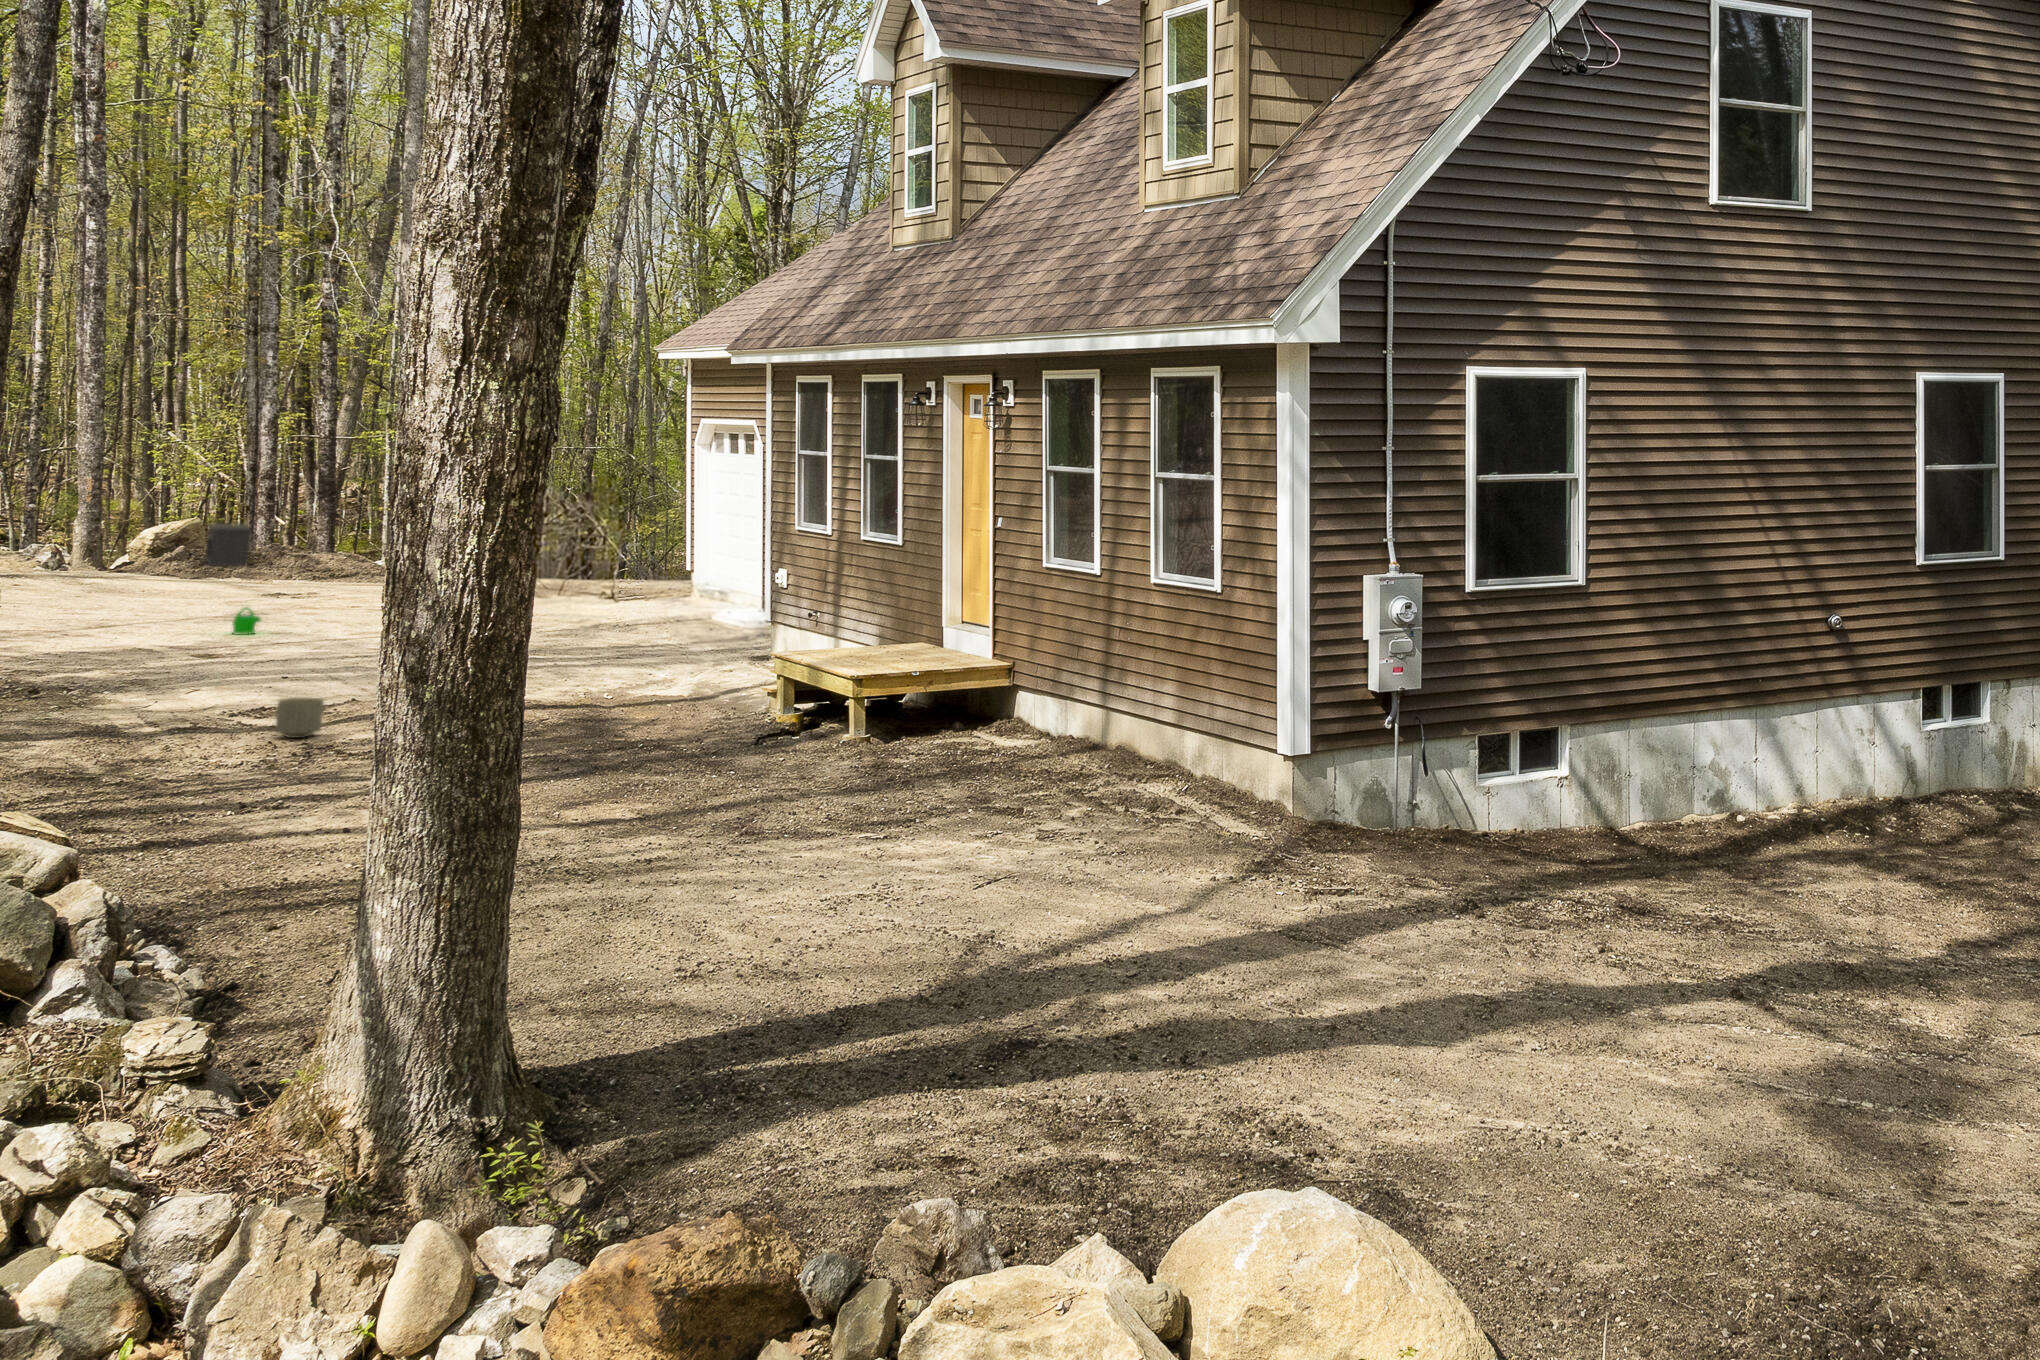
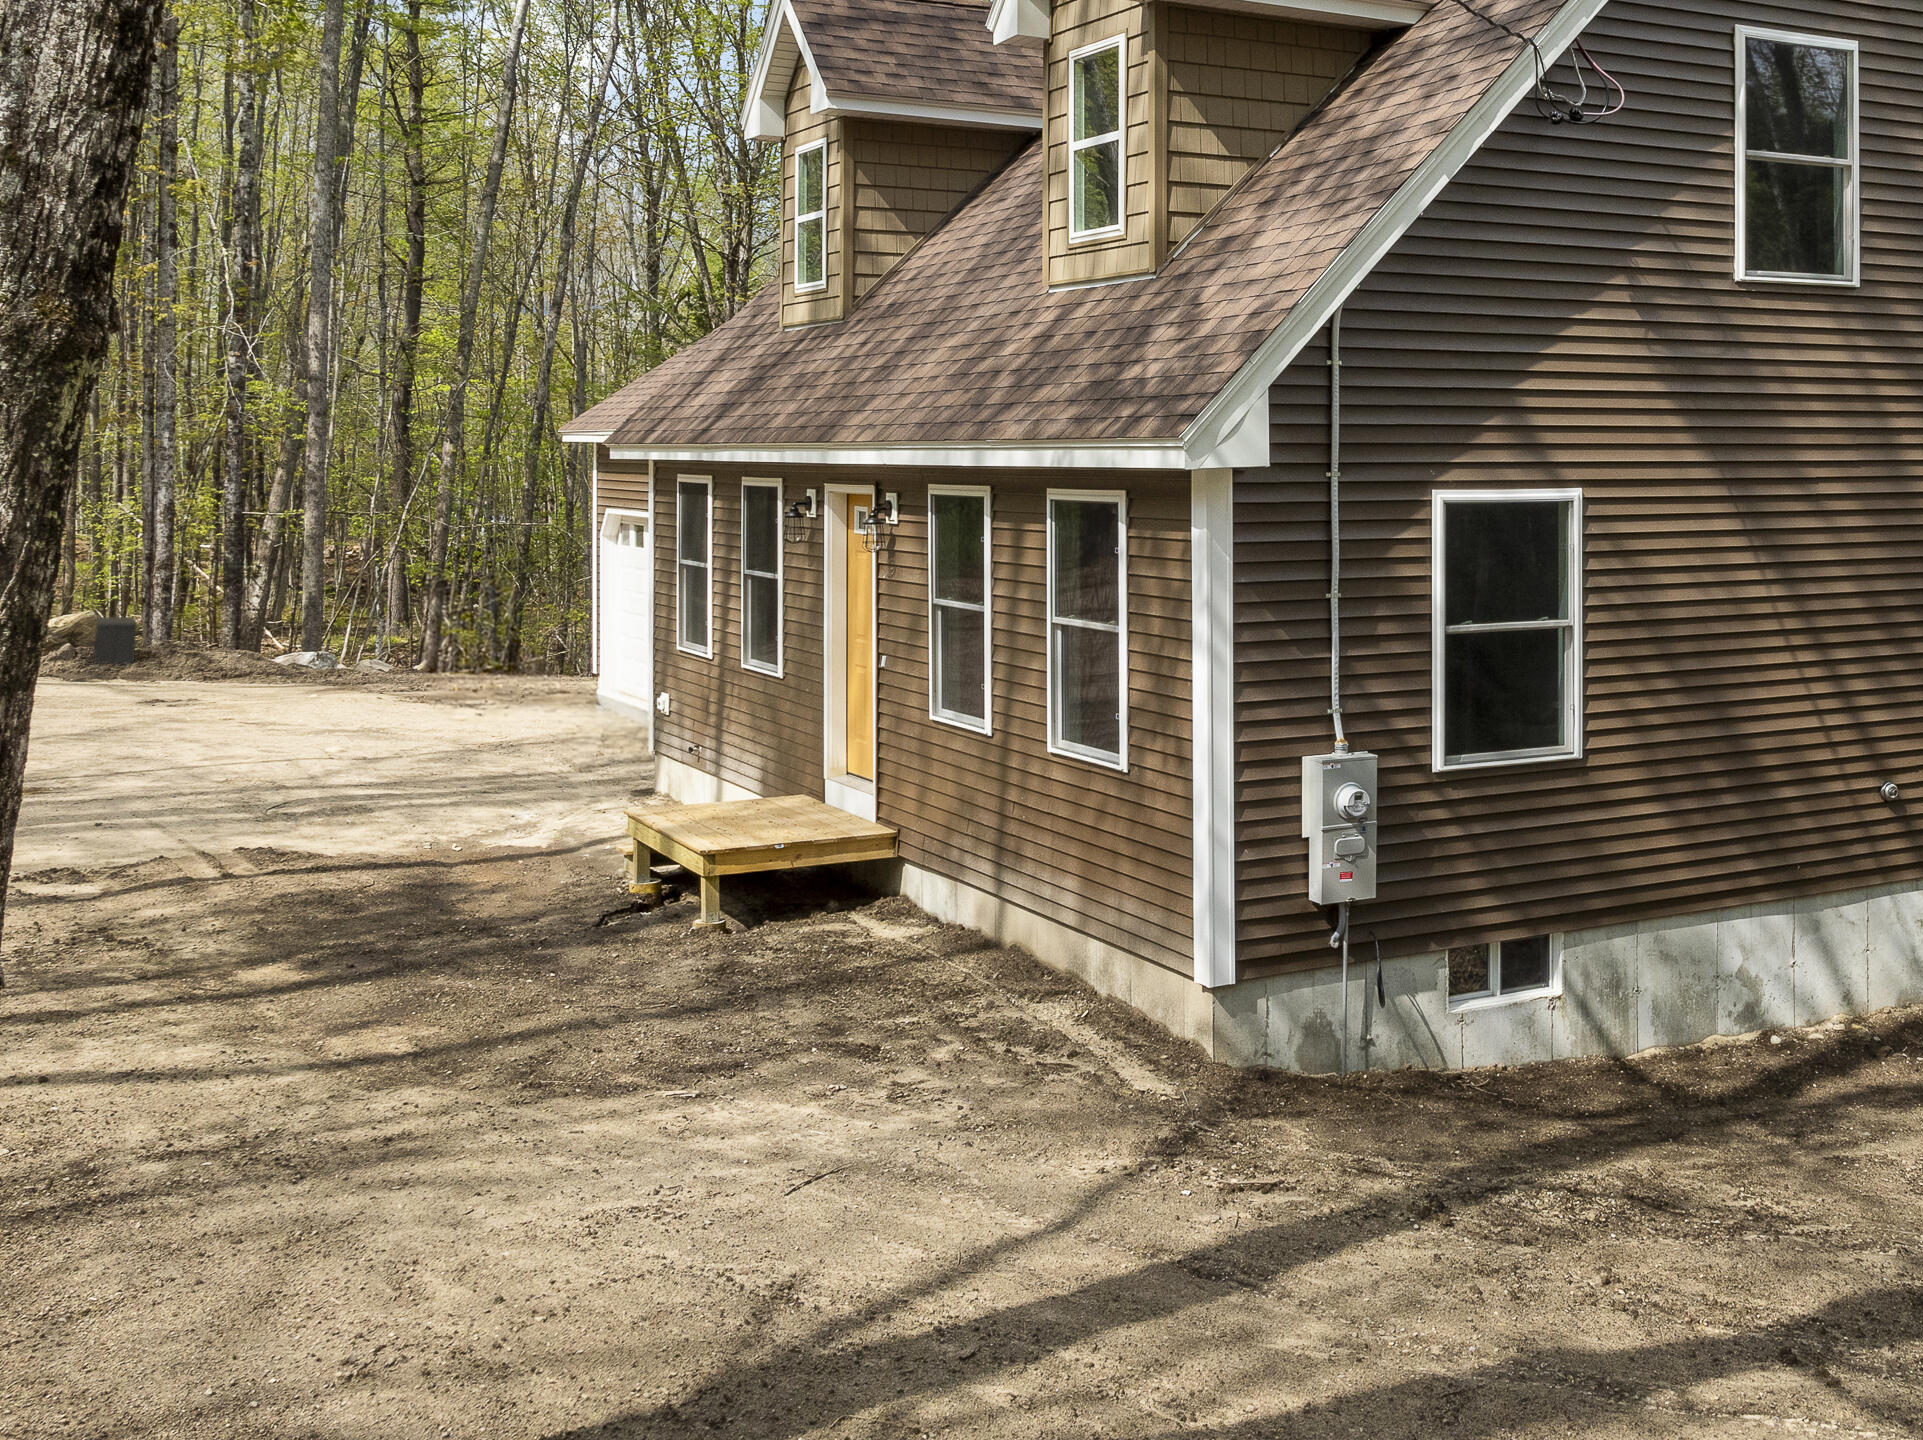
watering can: present [232,607,261,635] -> none [71,731,103,762]
planter: present [275,698,324,738] -> none [44,875,102,924]

